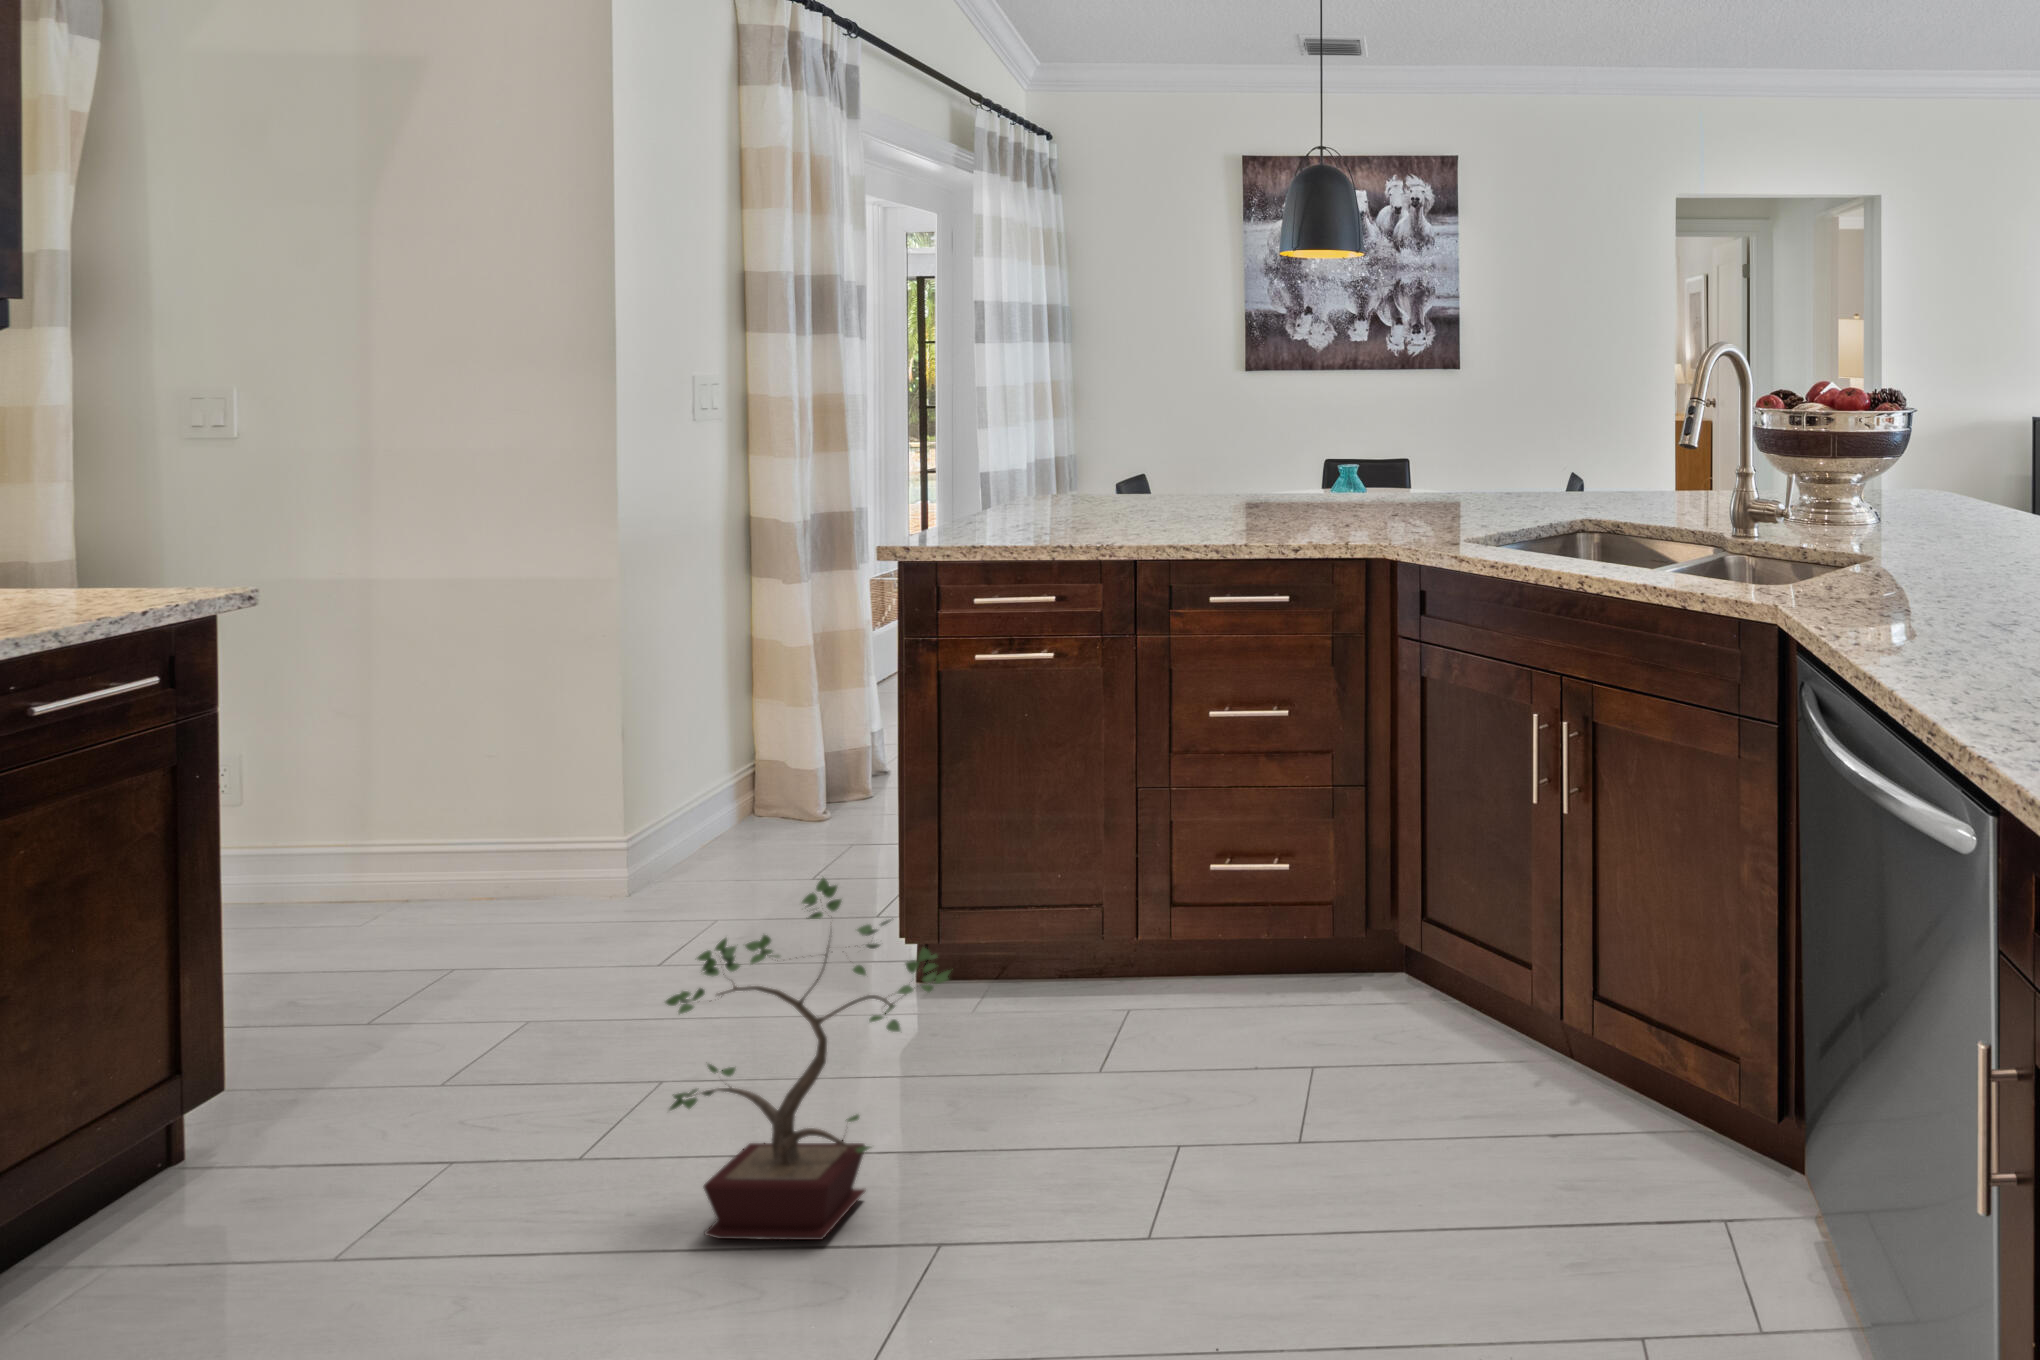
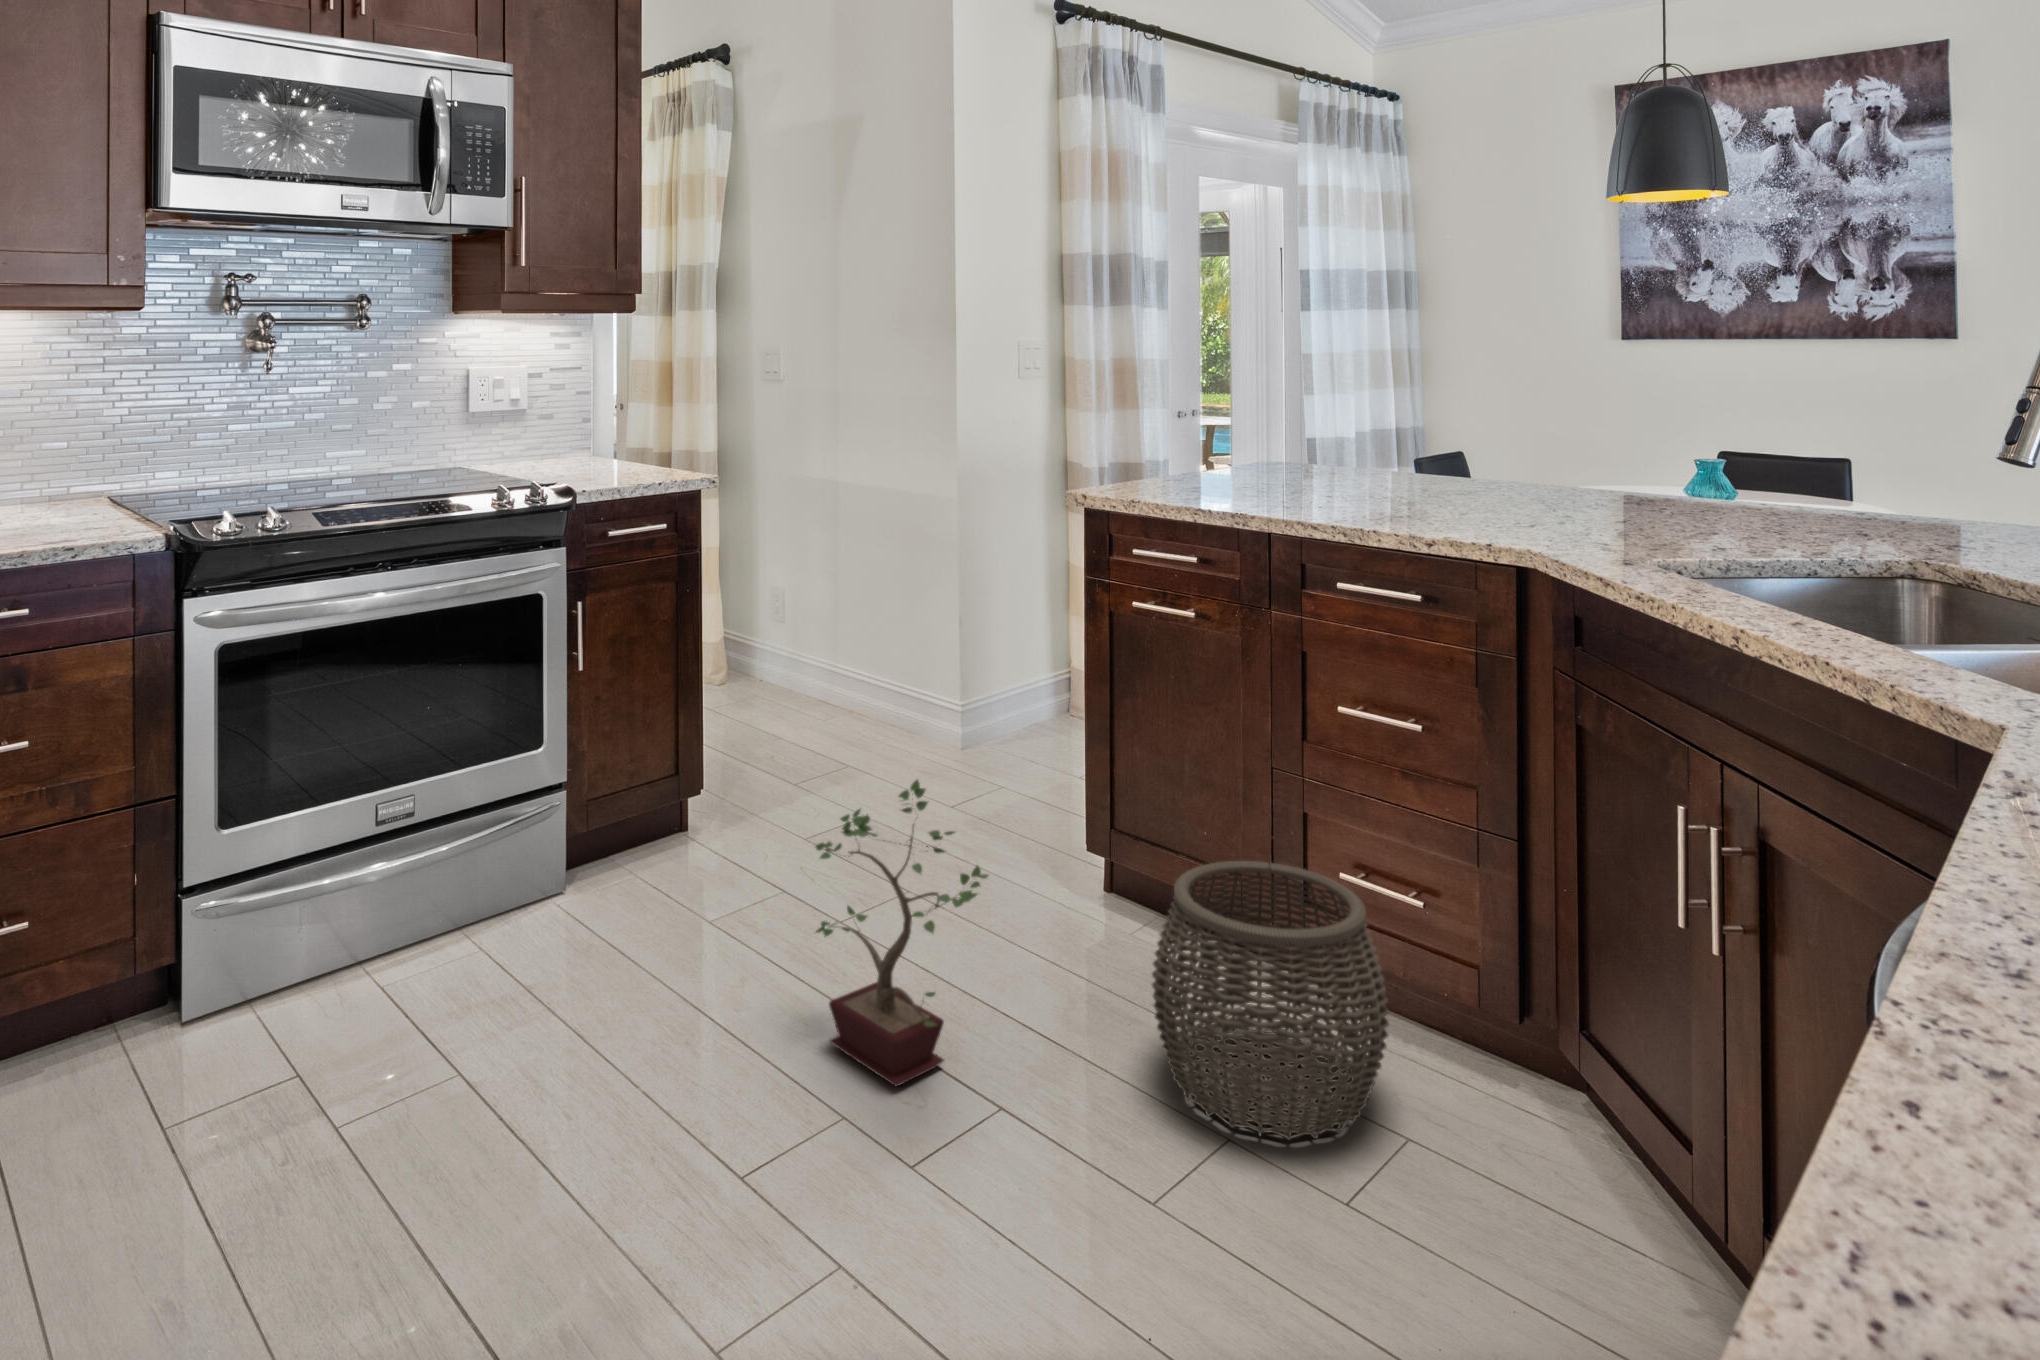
woven basket: none [1081,865,1302,1120] -> present [1152,861,1389,1140]

